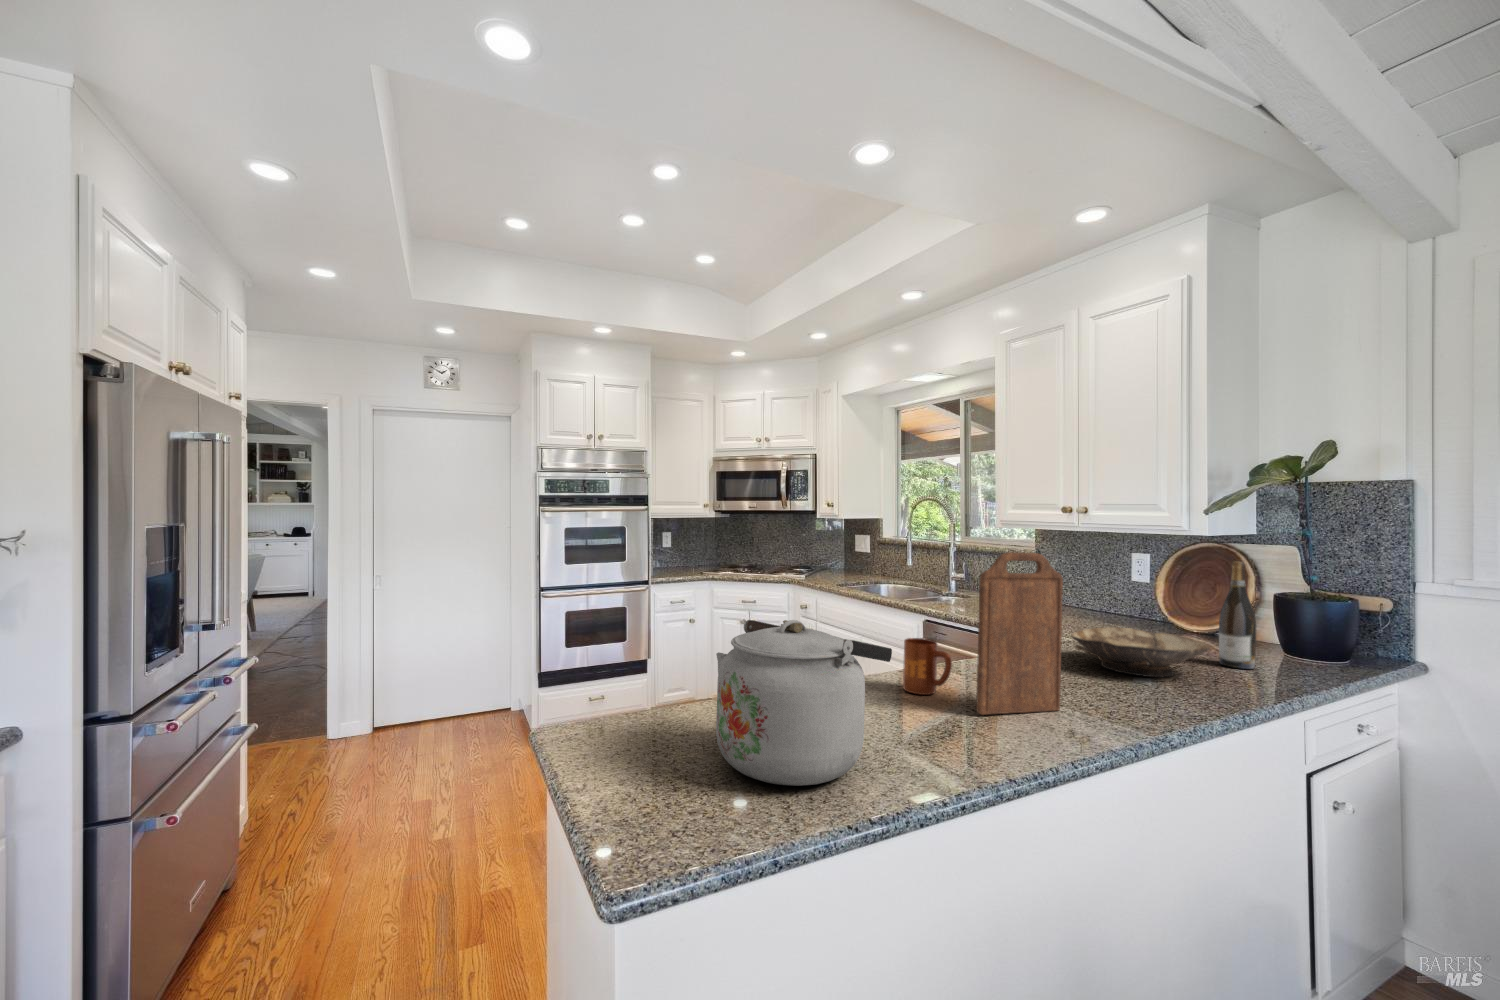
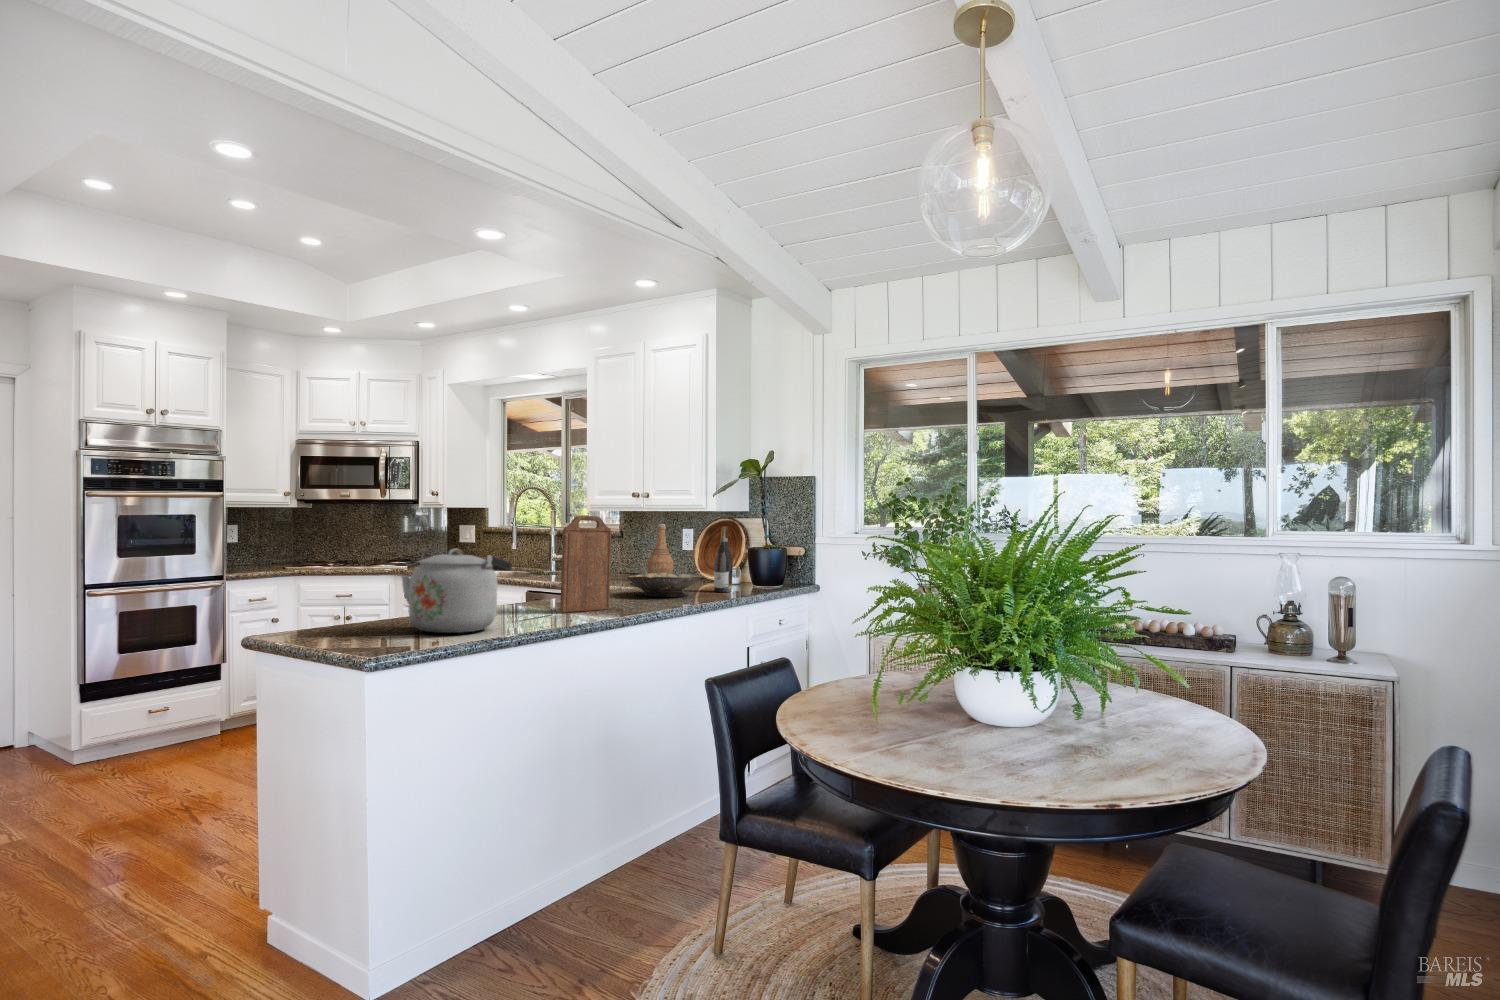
vase: none [1082,547,1123,626] -> present [647,524,673,573]
mug: present [903,638,952,695] -> none [515,576,547,610]

